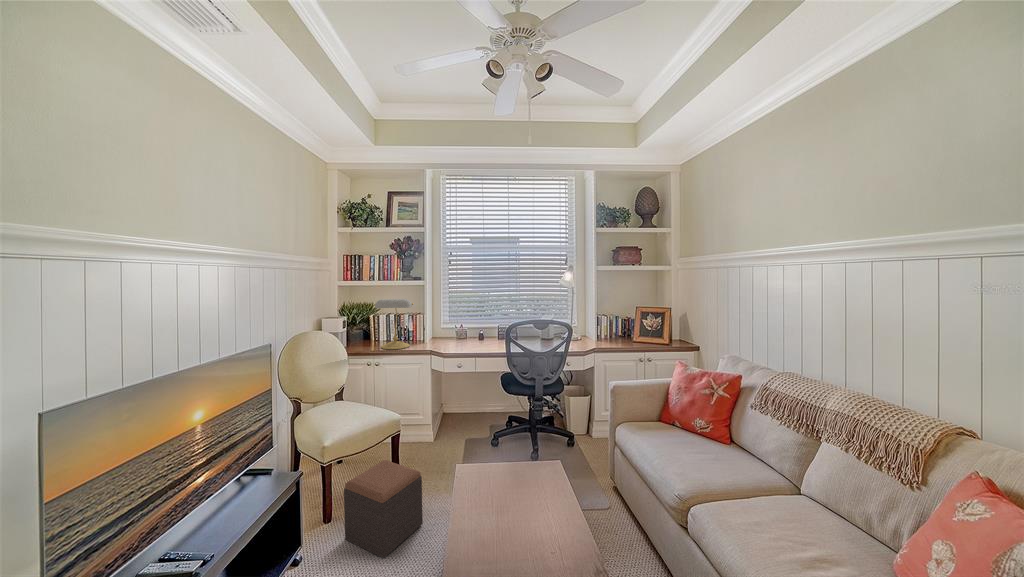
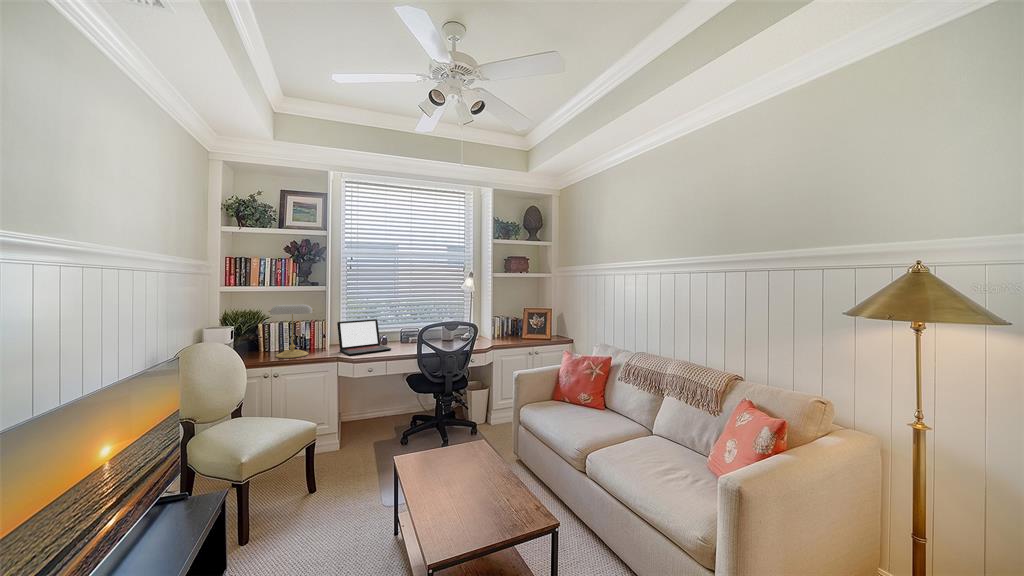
laptop: none [436,314,485,350] -> present [337,319,391,355]
footstool: present [344,460,423,558] -> none [266,464,348,555]

